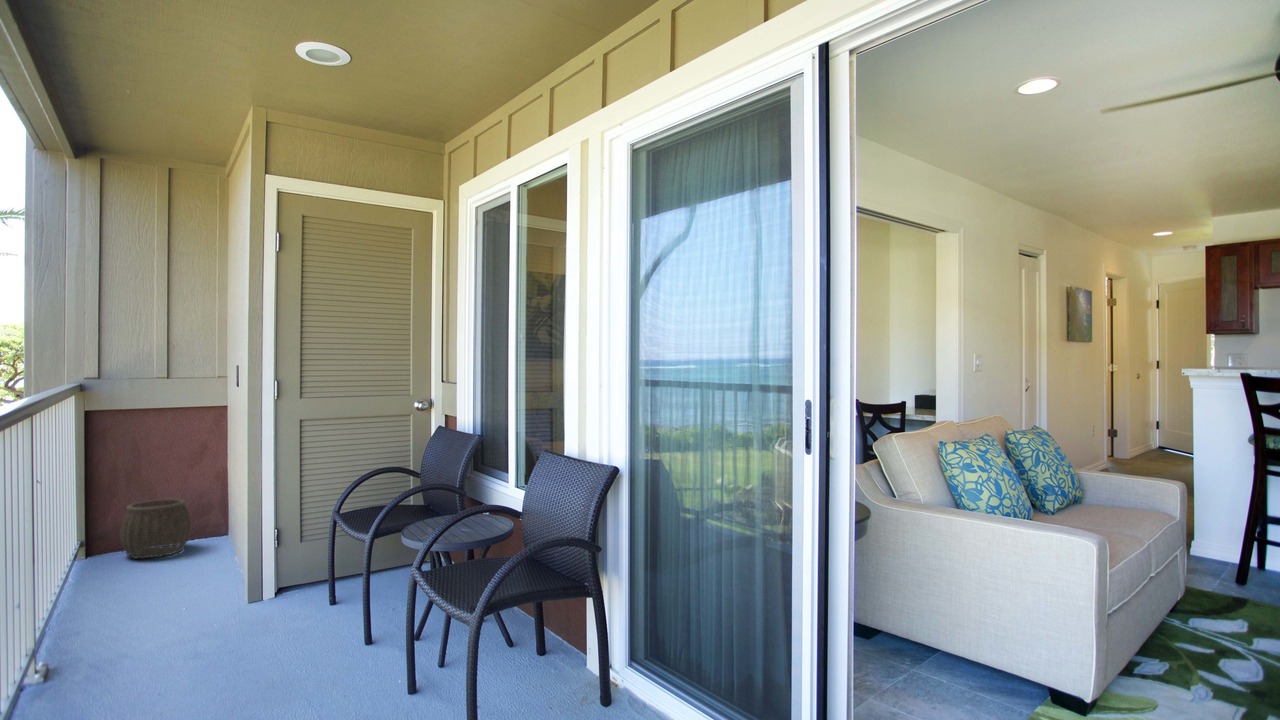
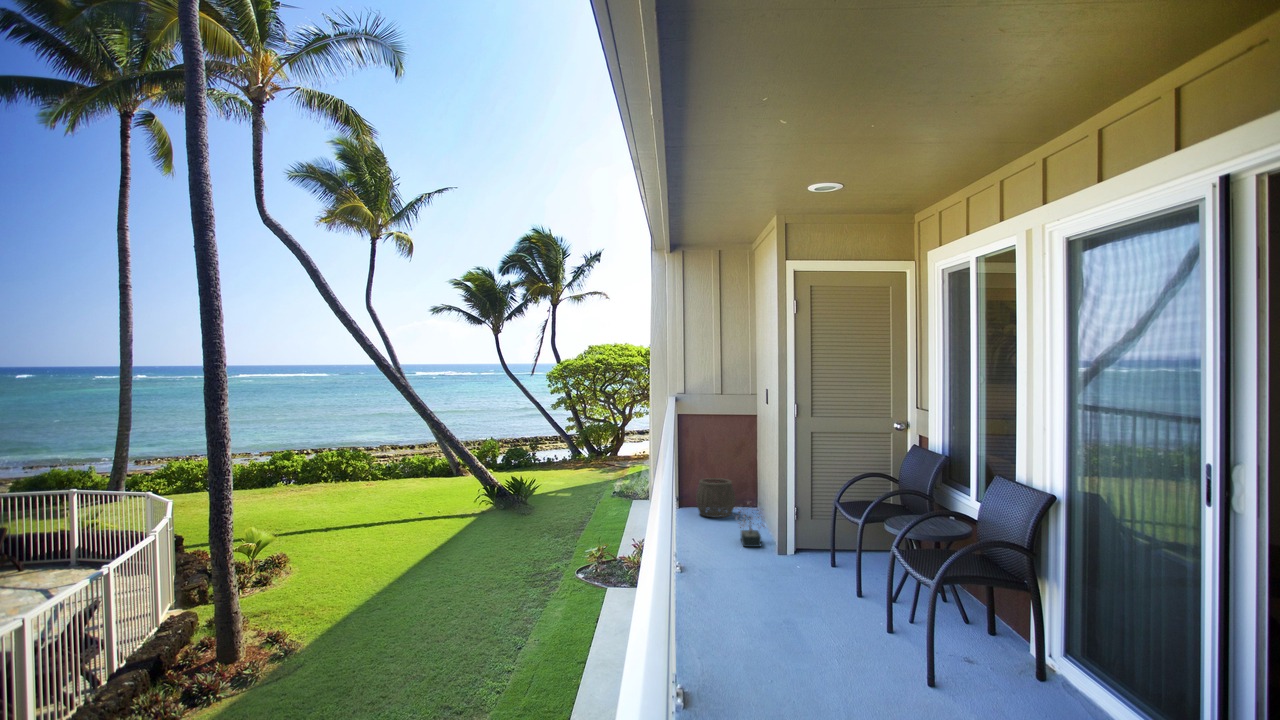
decorative plant: none [174,527,230,598] -> present [735,503,764,547]

